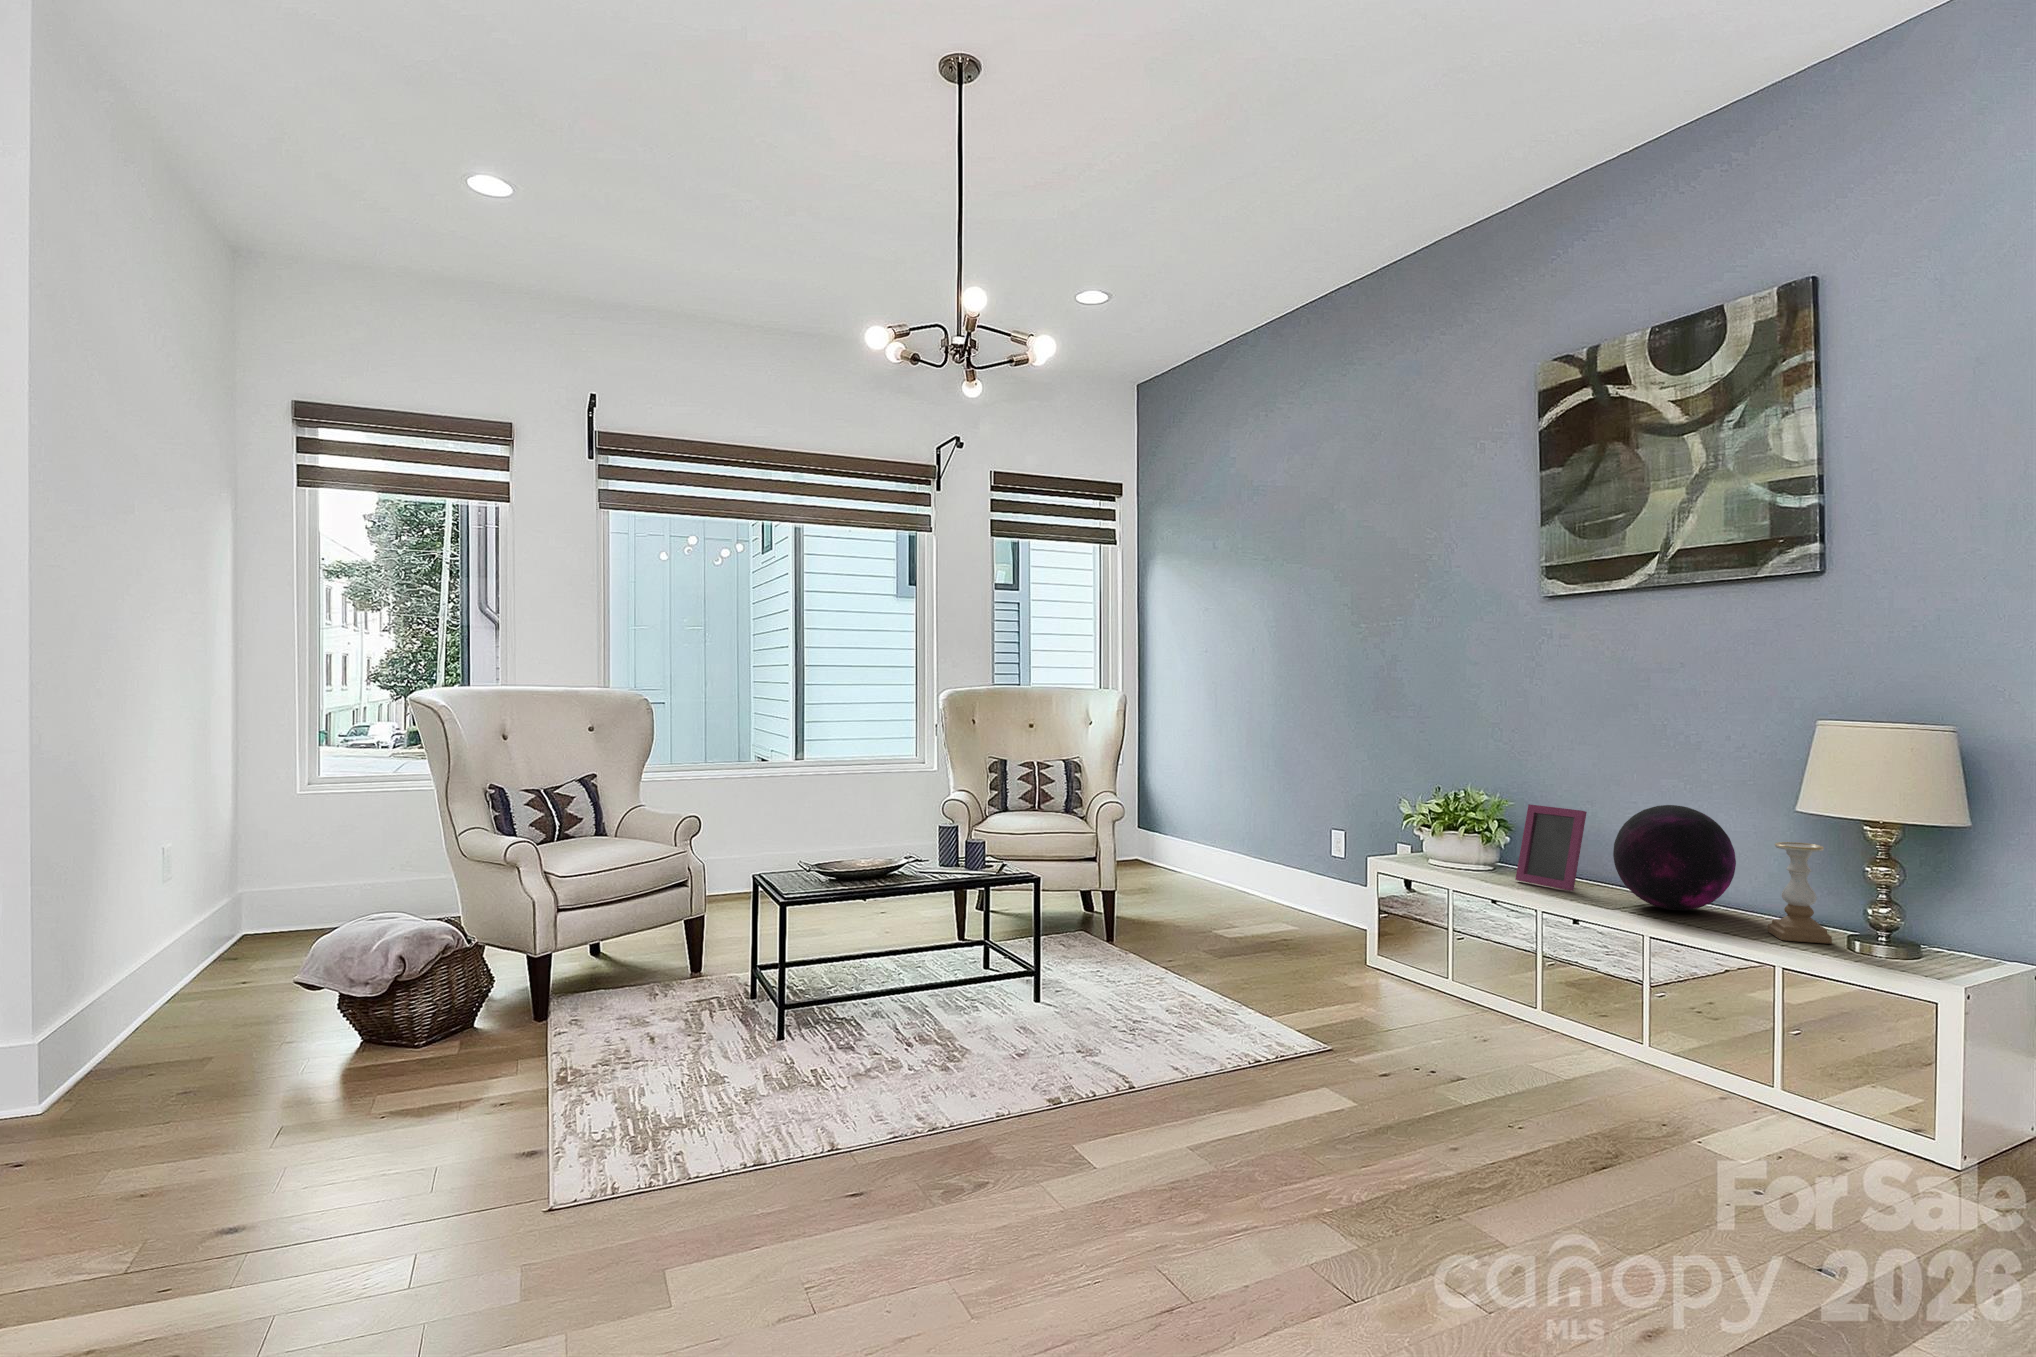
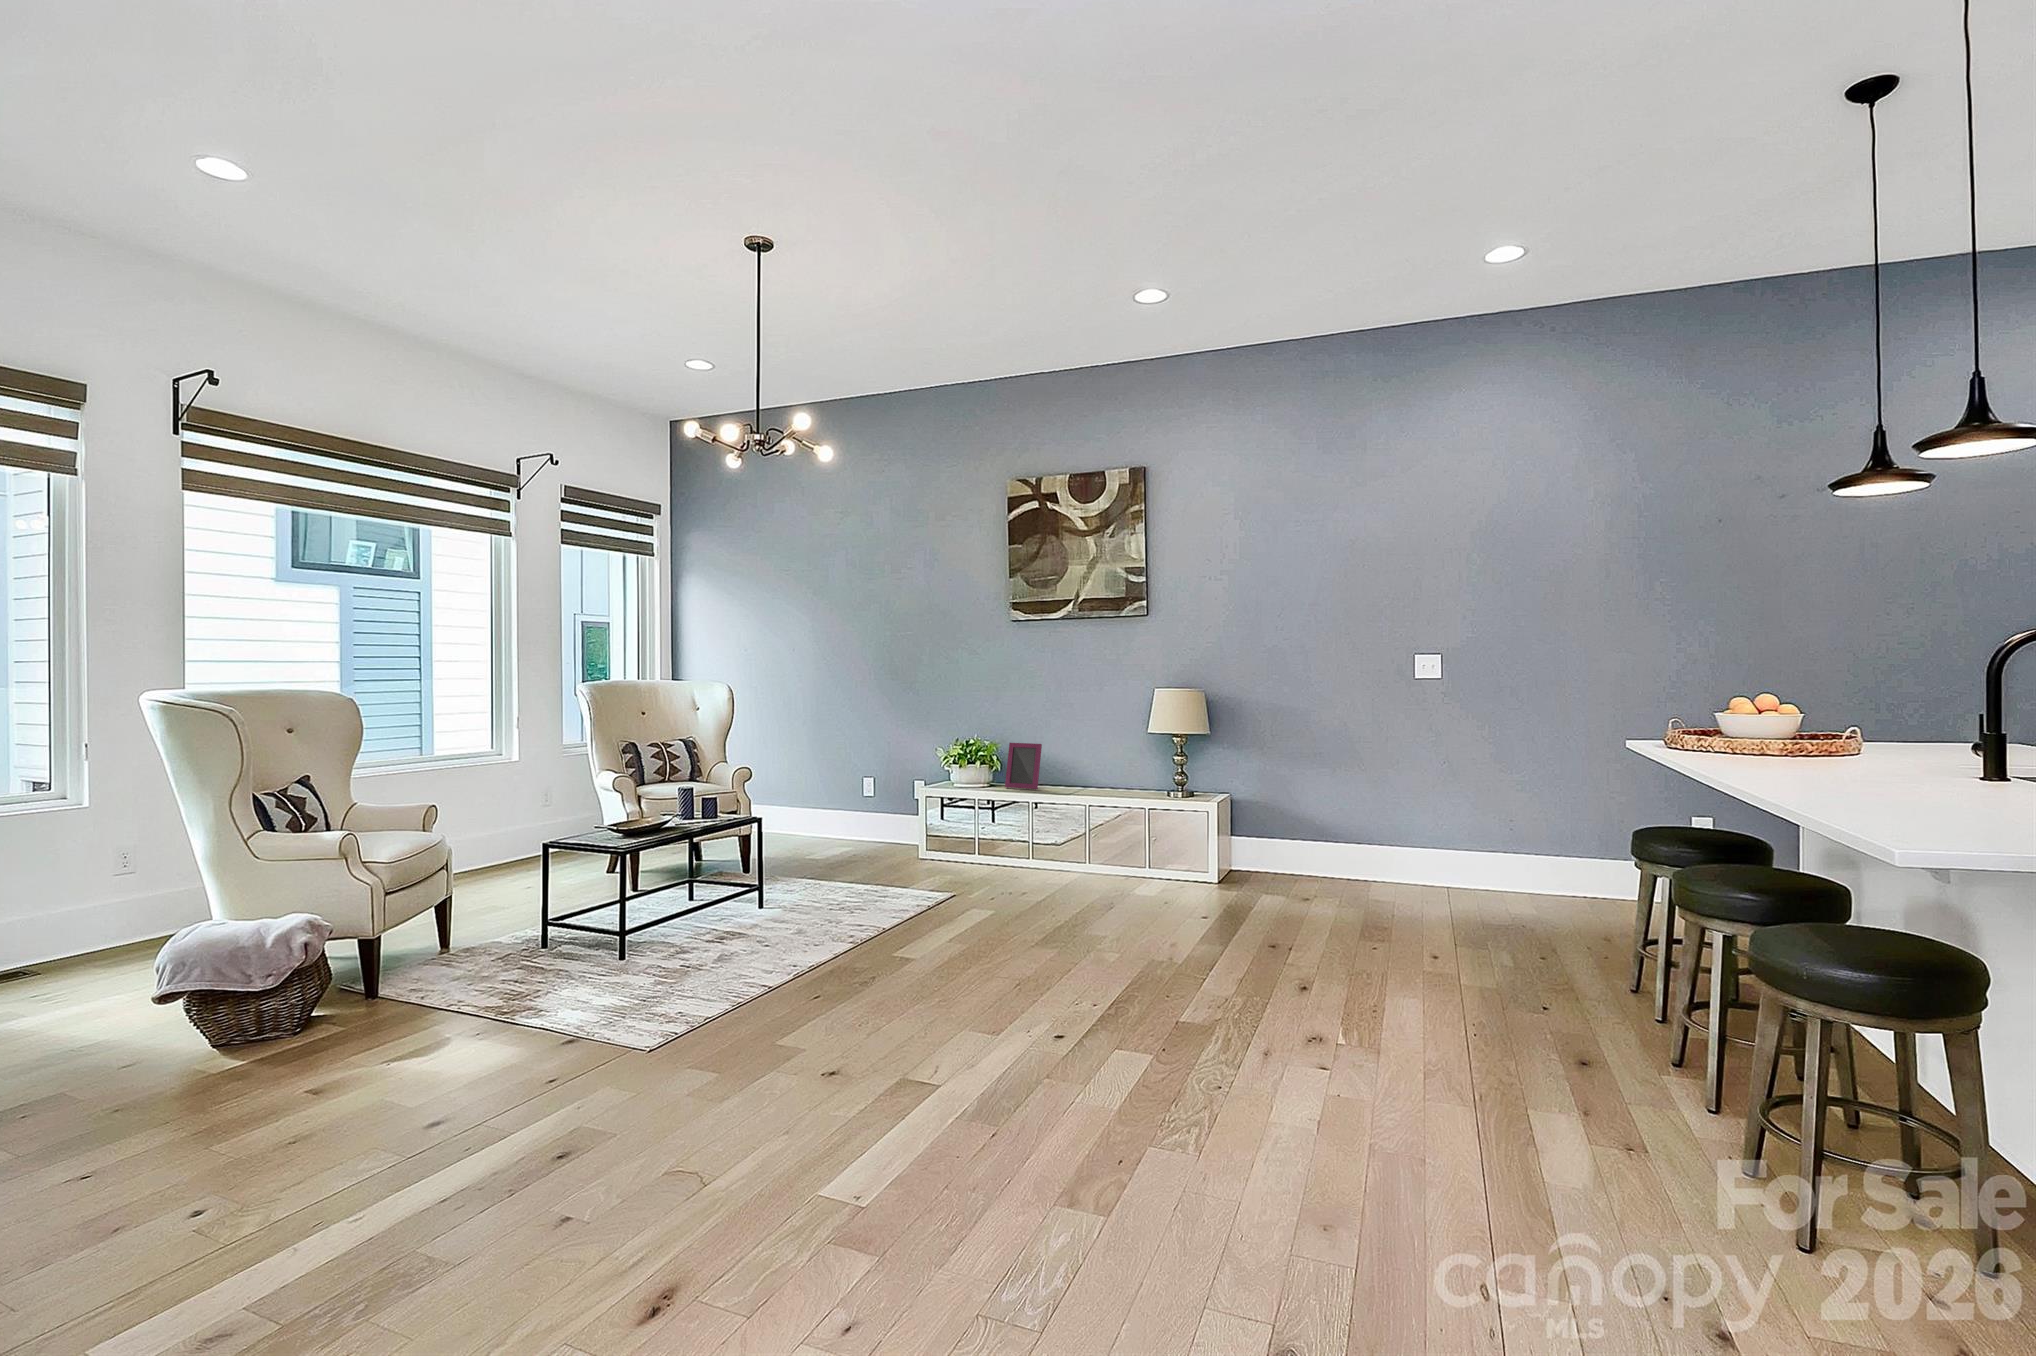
decorative orb: present [1613,805,1736,910] -> none [1060,737,1115,792]
candle holder: present [1768,842,1832,944] -> none [1133,751,1160,799]

